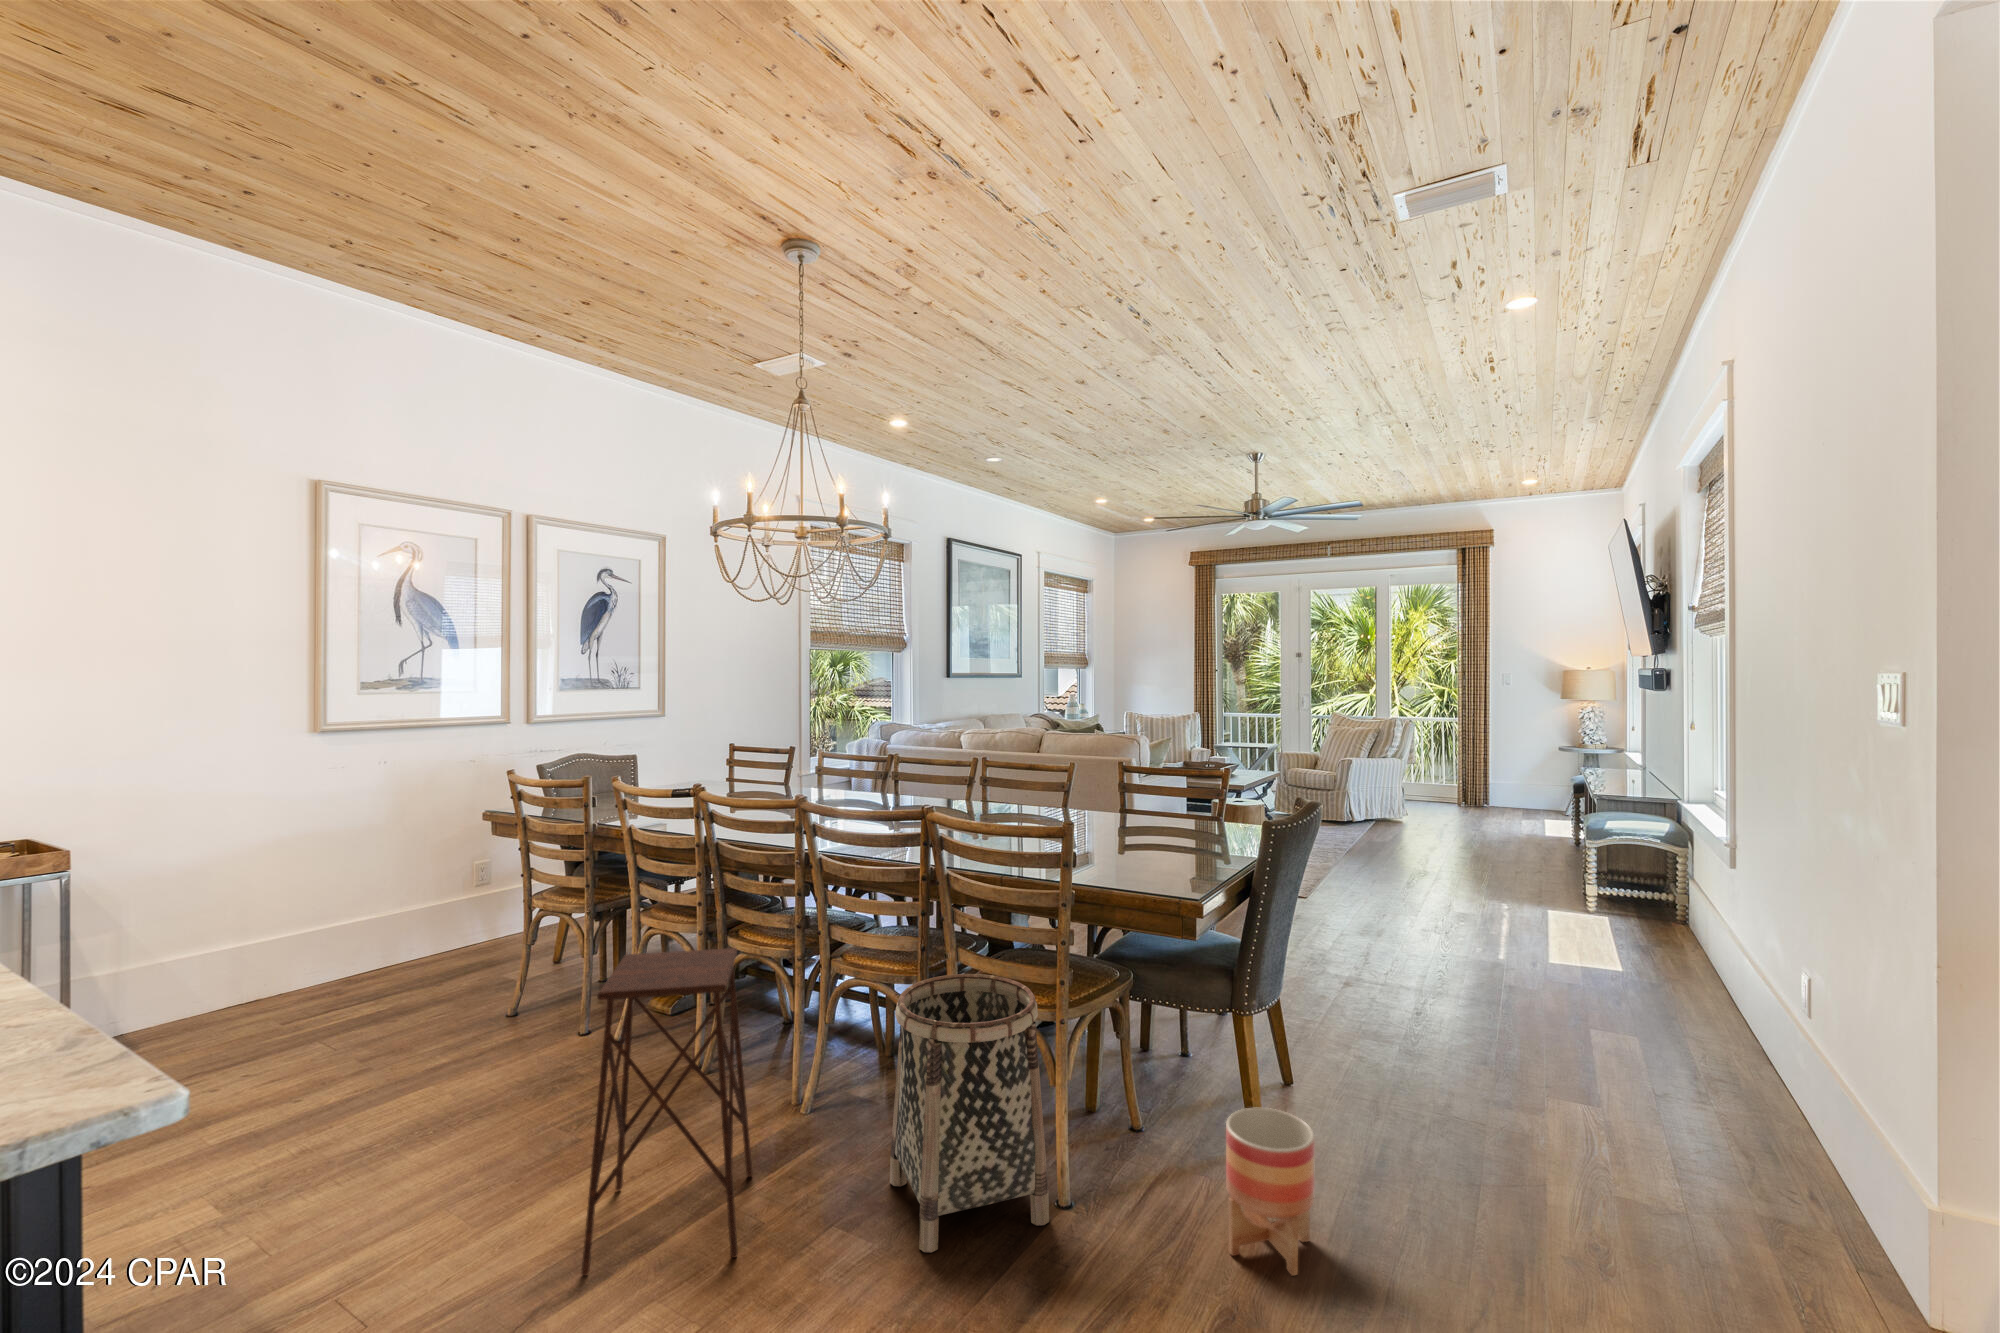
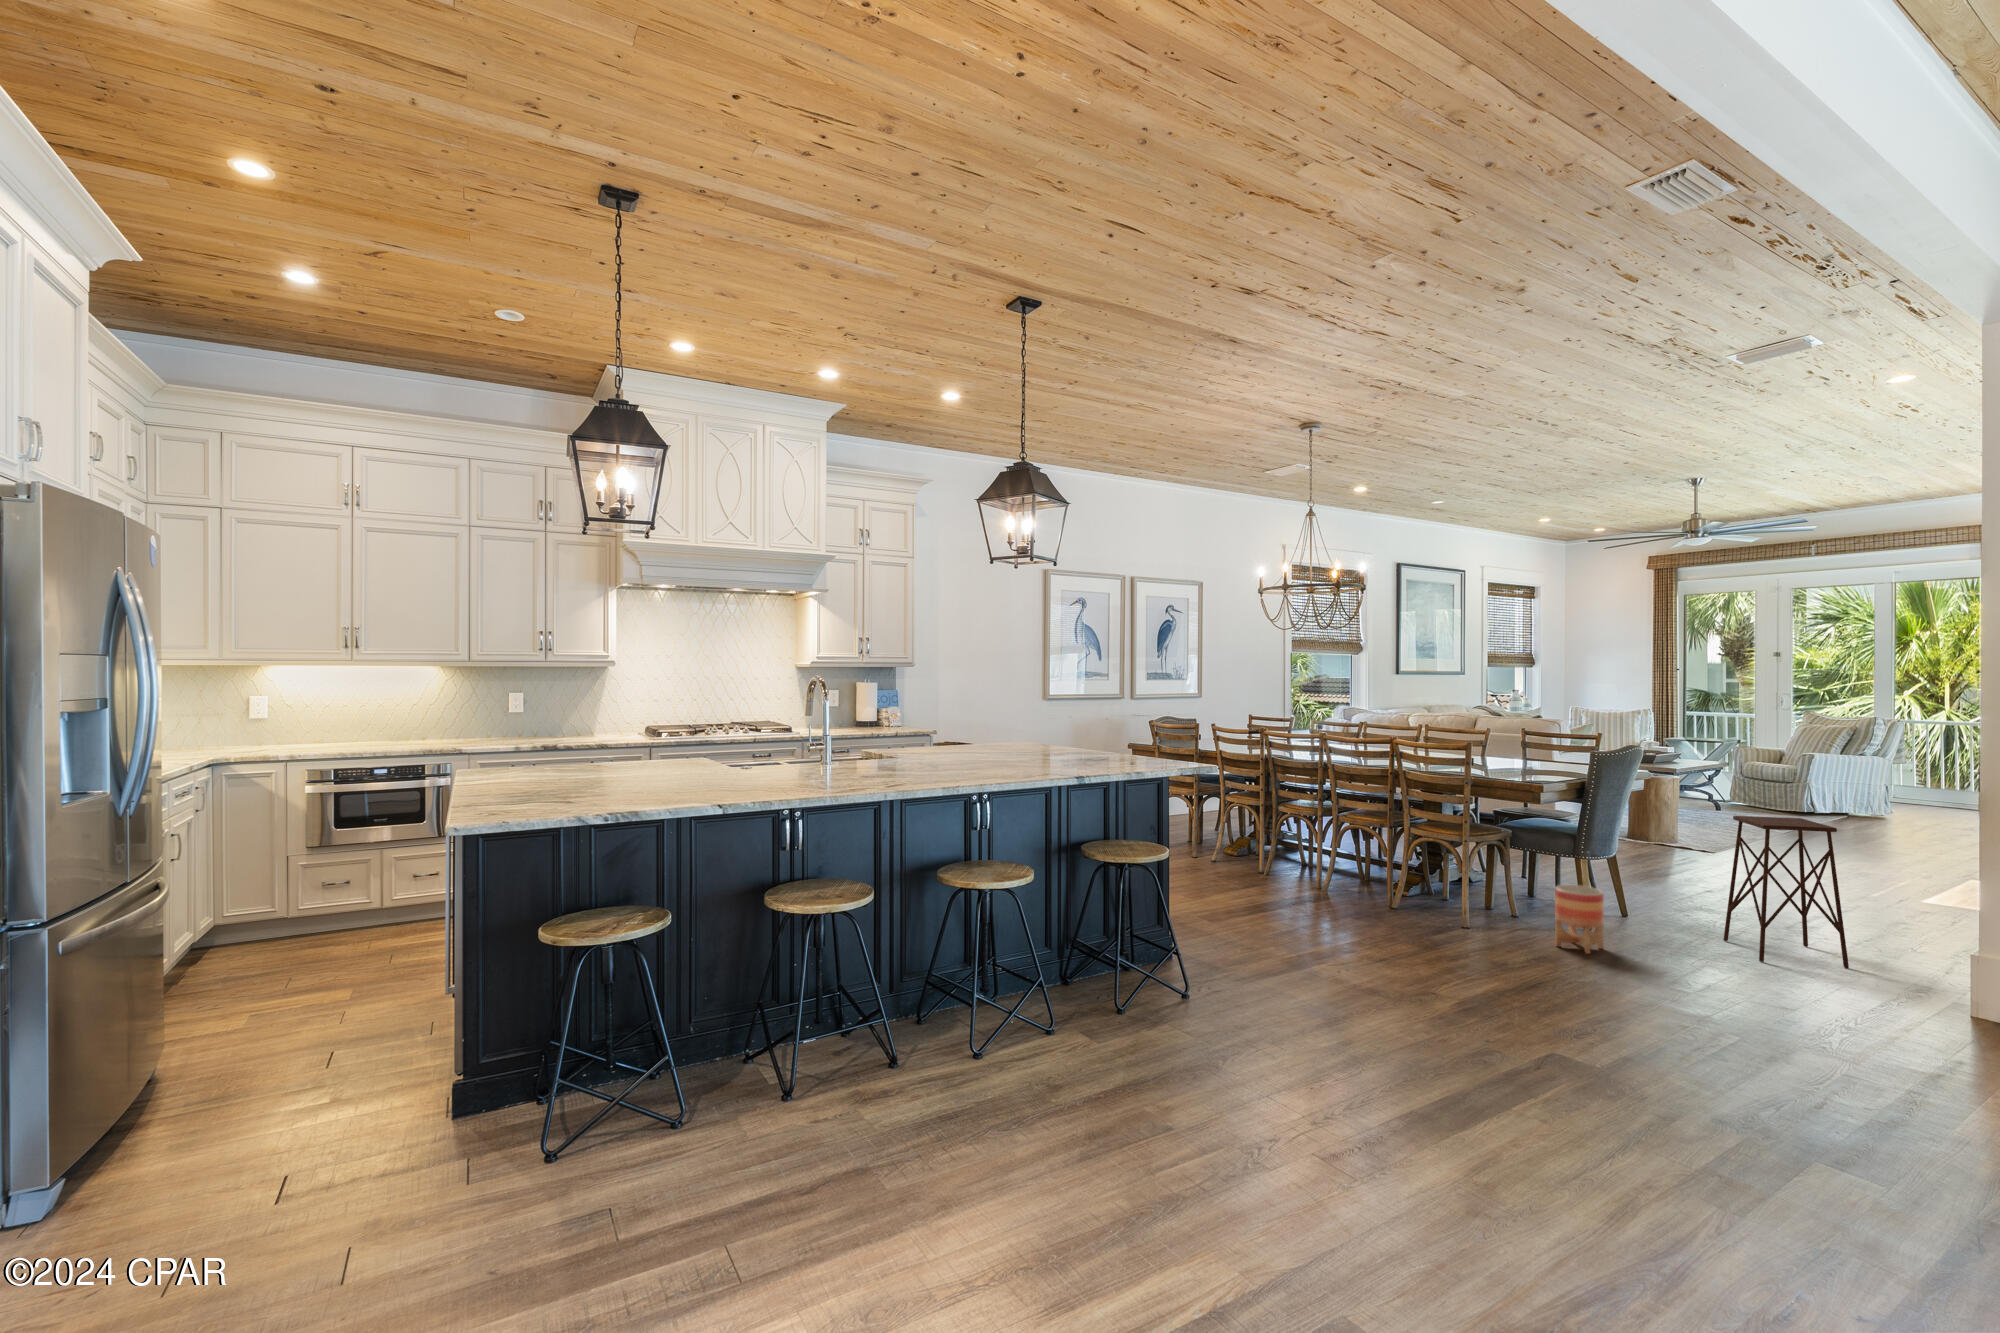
side table: present [581,948,753,1276] -> present [1723,816,1849,968]
basket: present [890,974,1049,1252] -> none [1376,817,1460,929]

